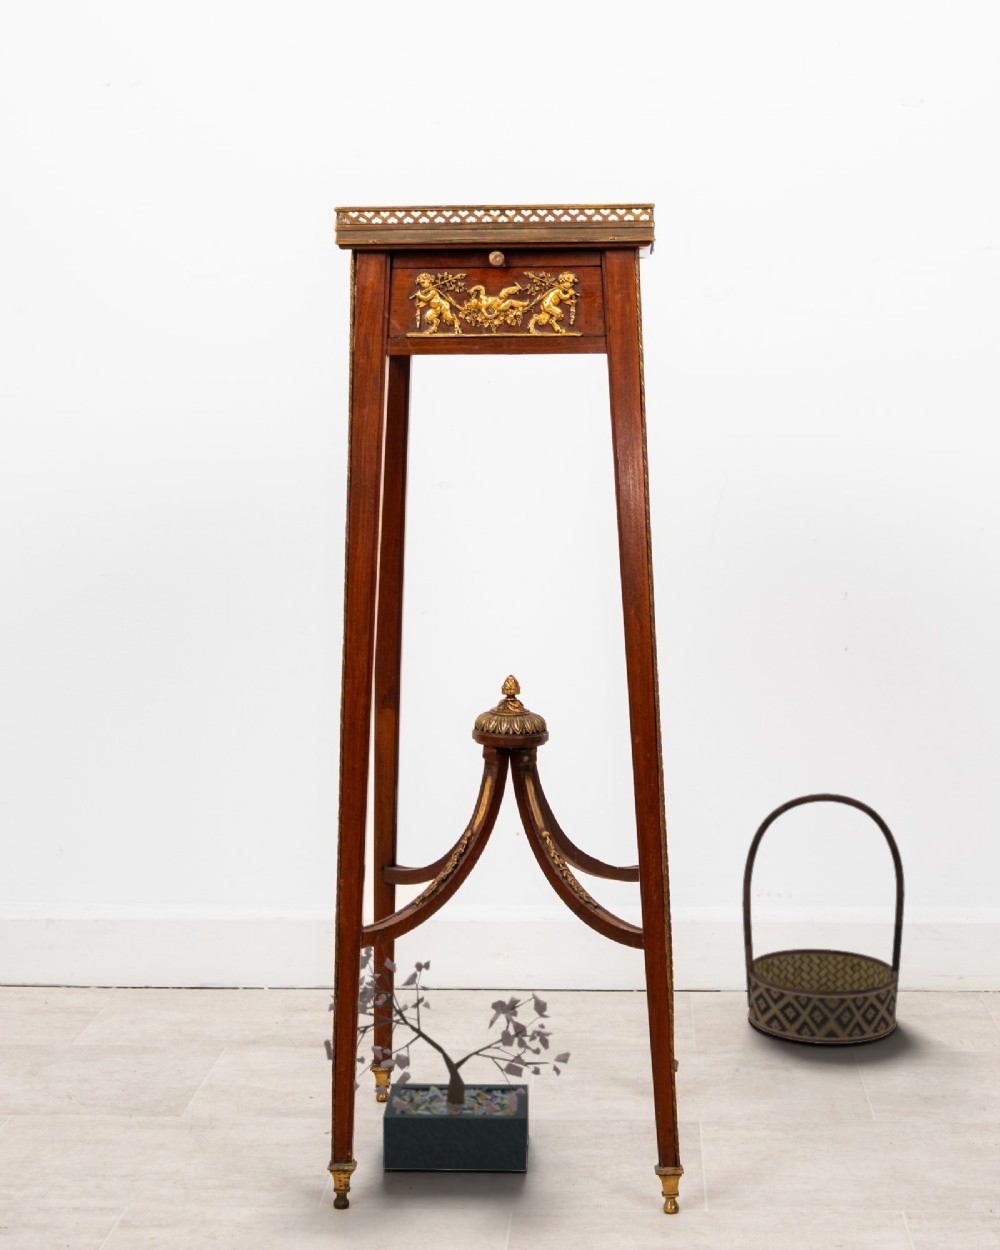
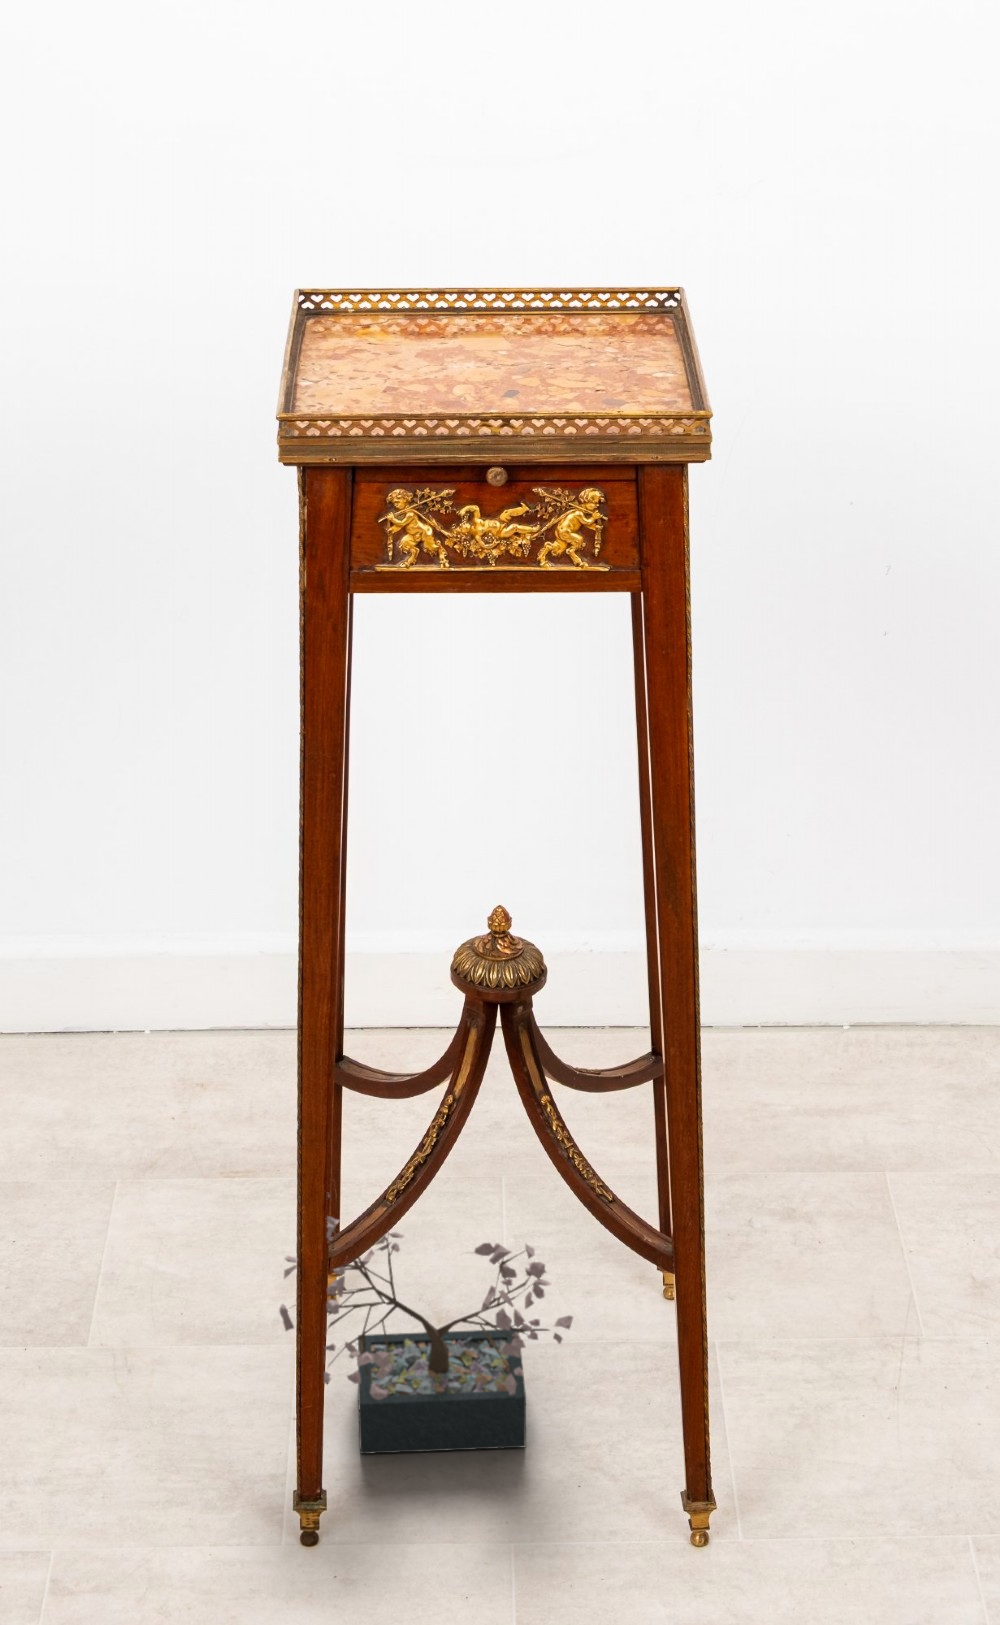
basket: present [742,793,905,1044] -> none [752,901,946,1193]

